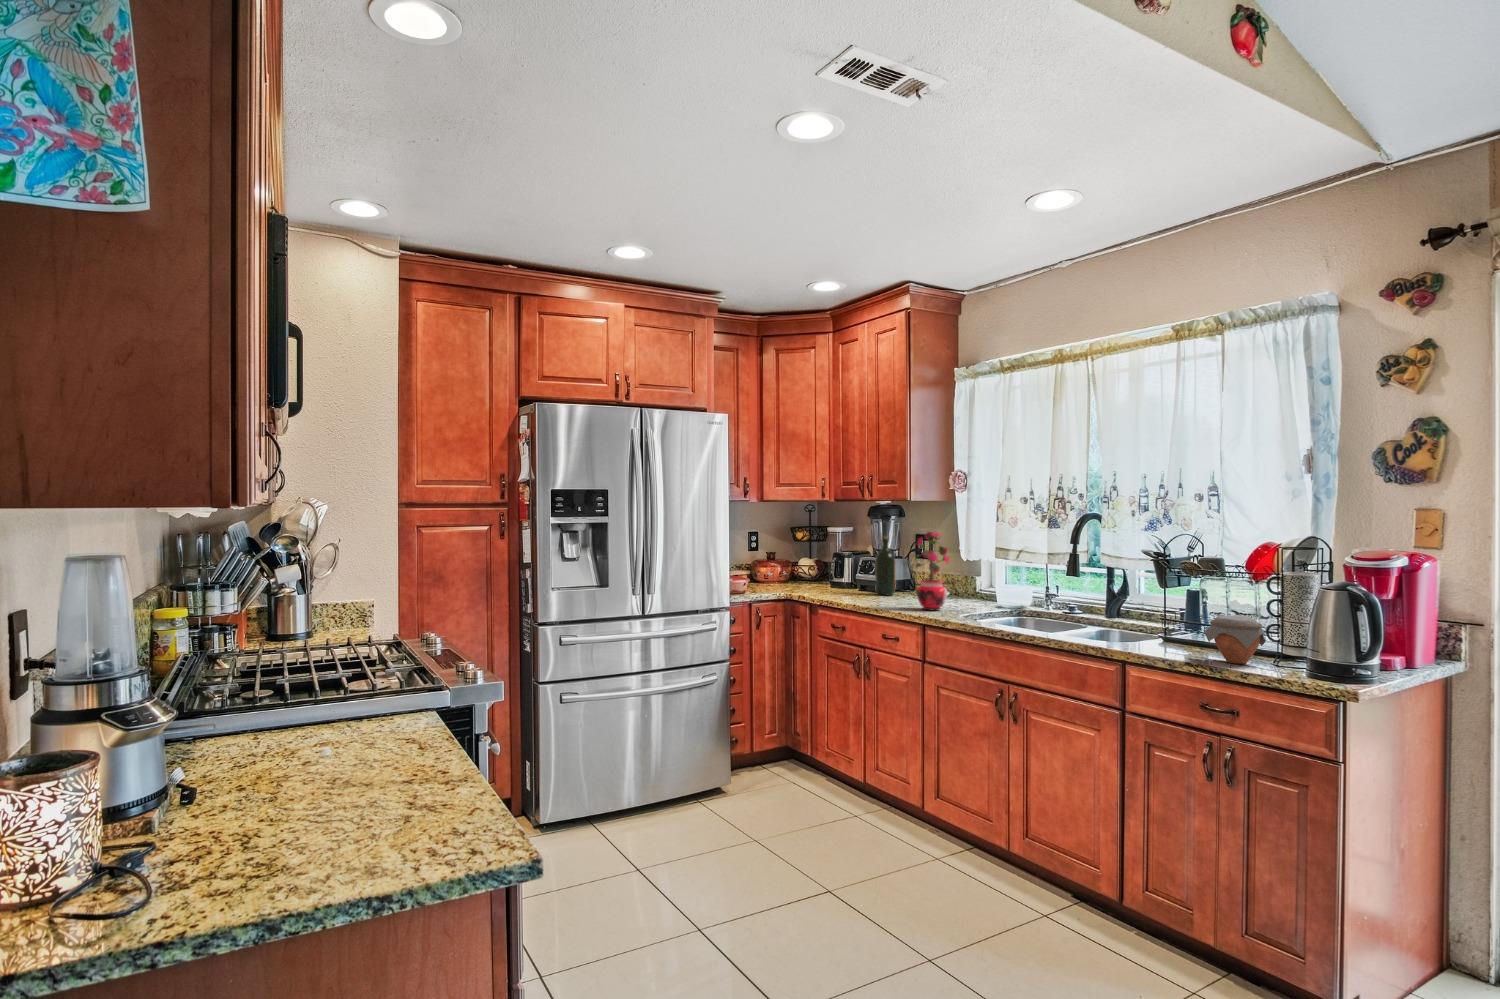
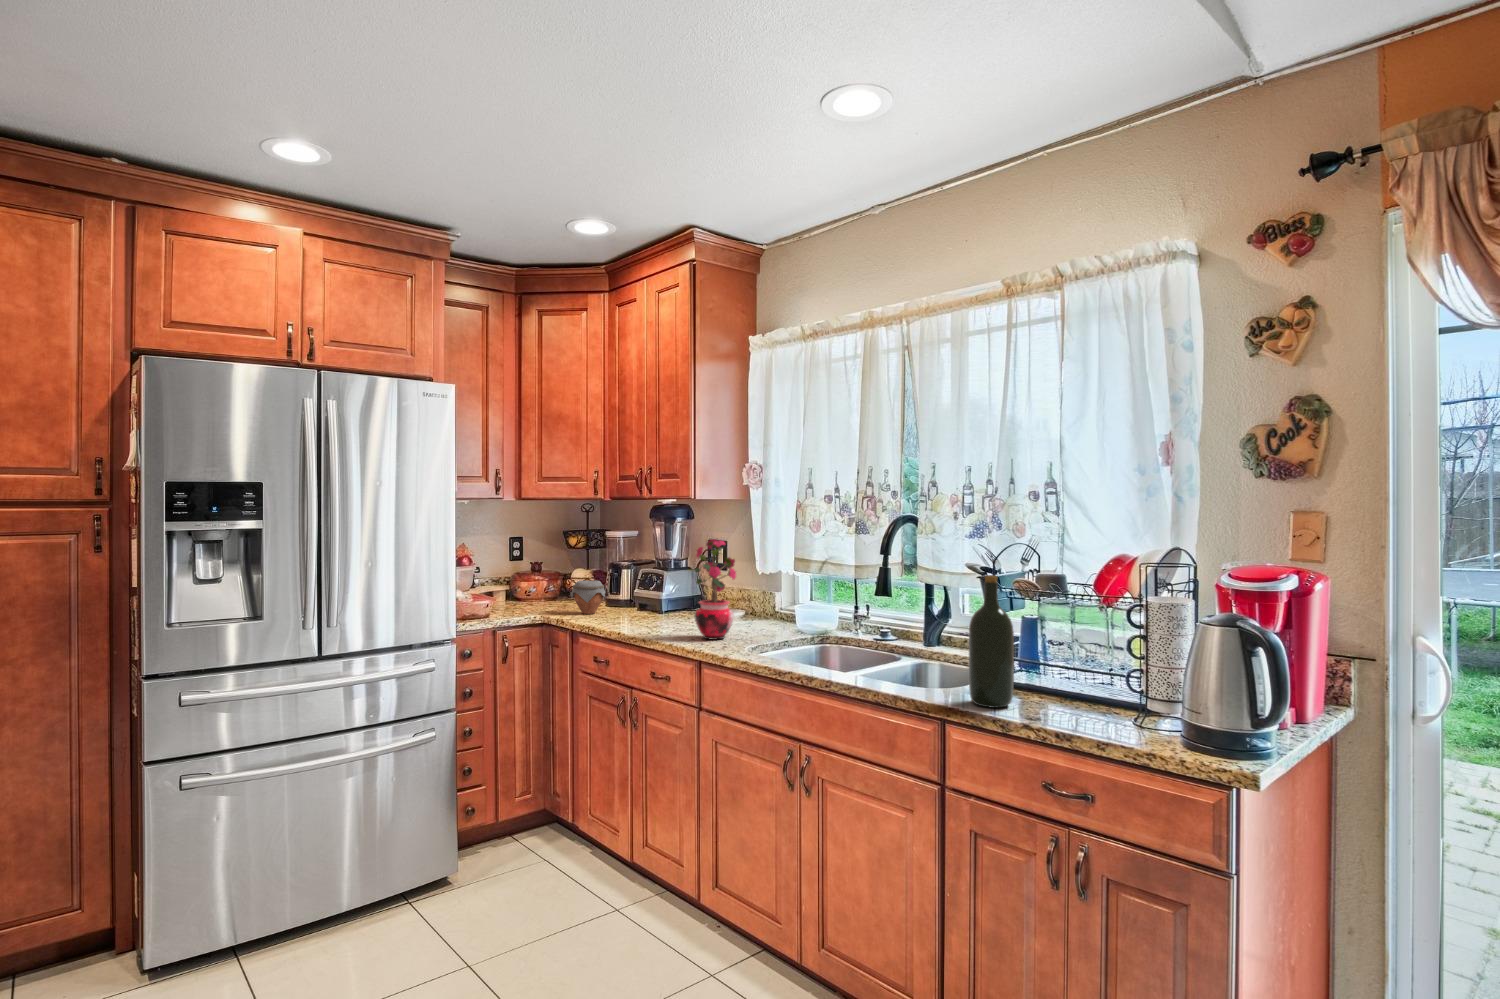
wine bottle: present [875,536,896,595] -> present [969,576,1014,708]
jar: present [1205,615,1266,664] -> present [570,580,606,614]

